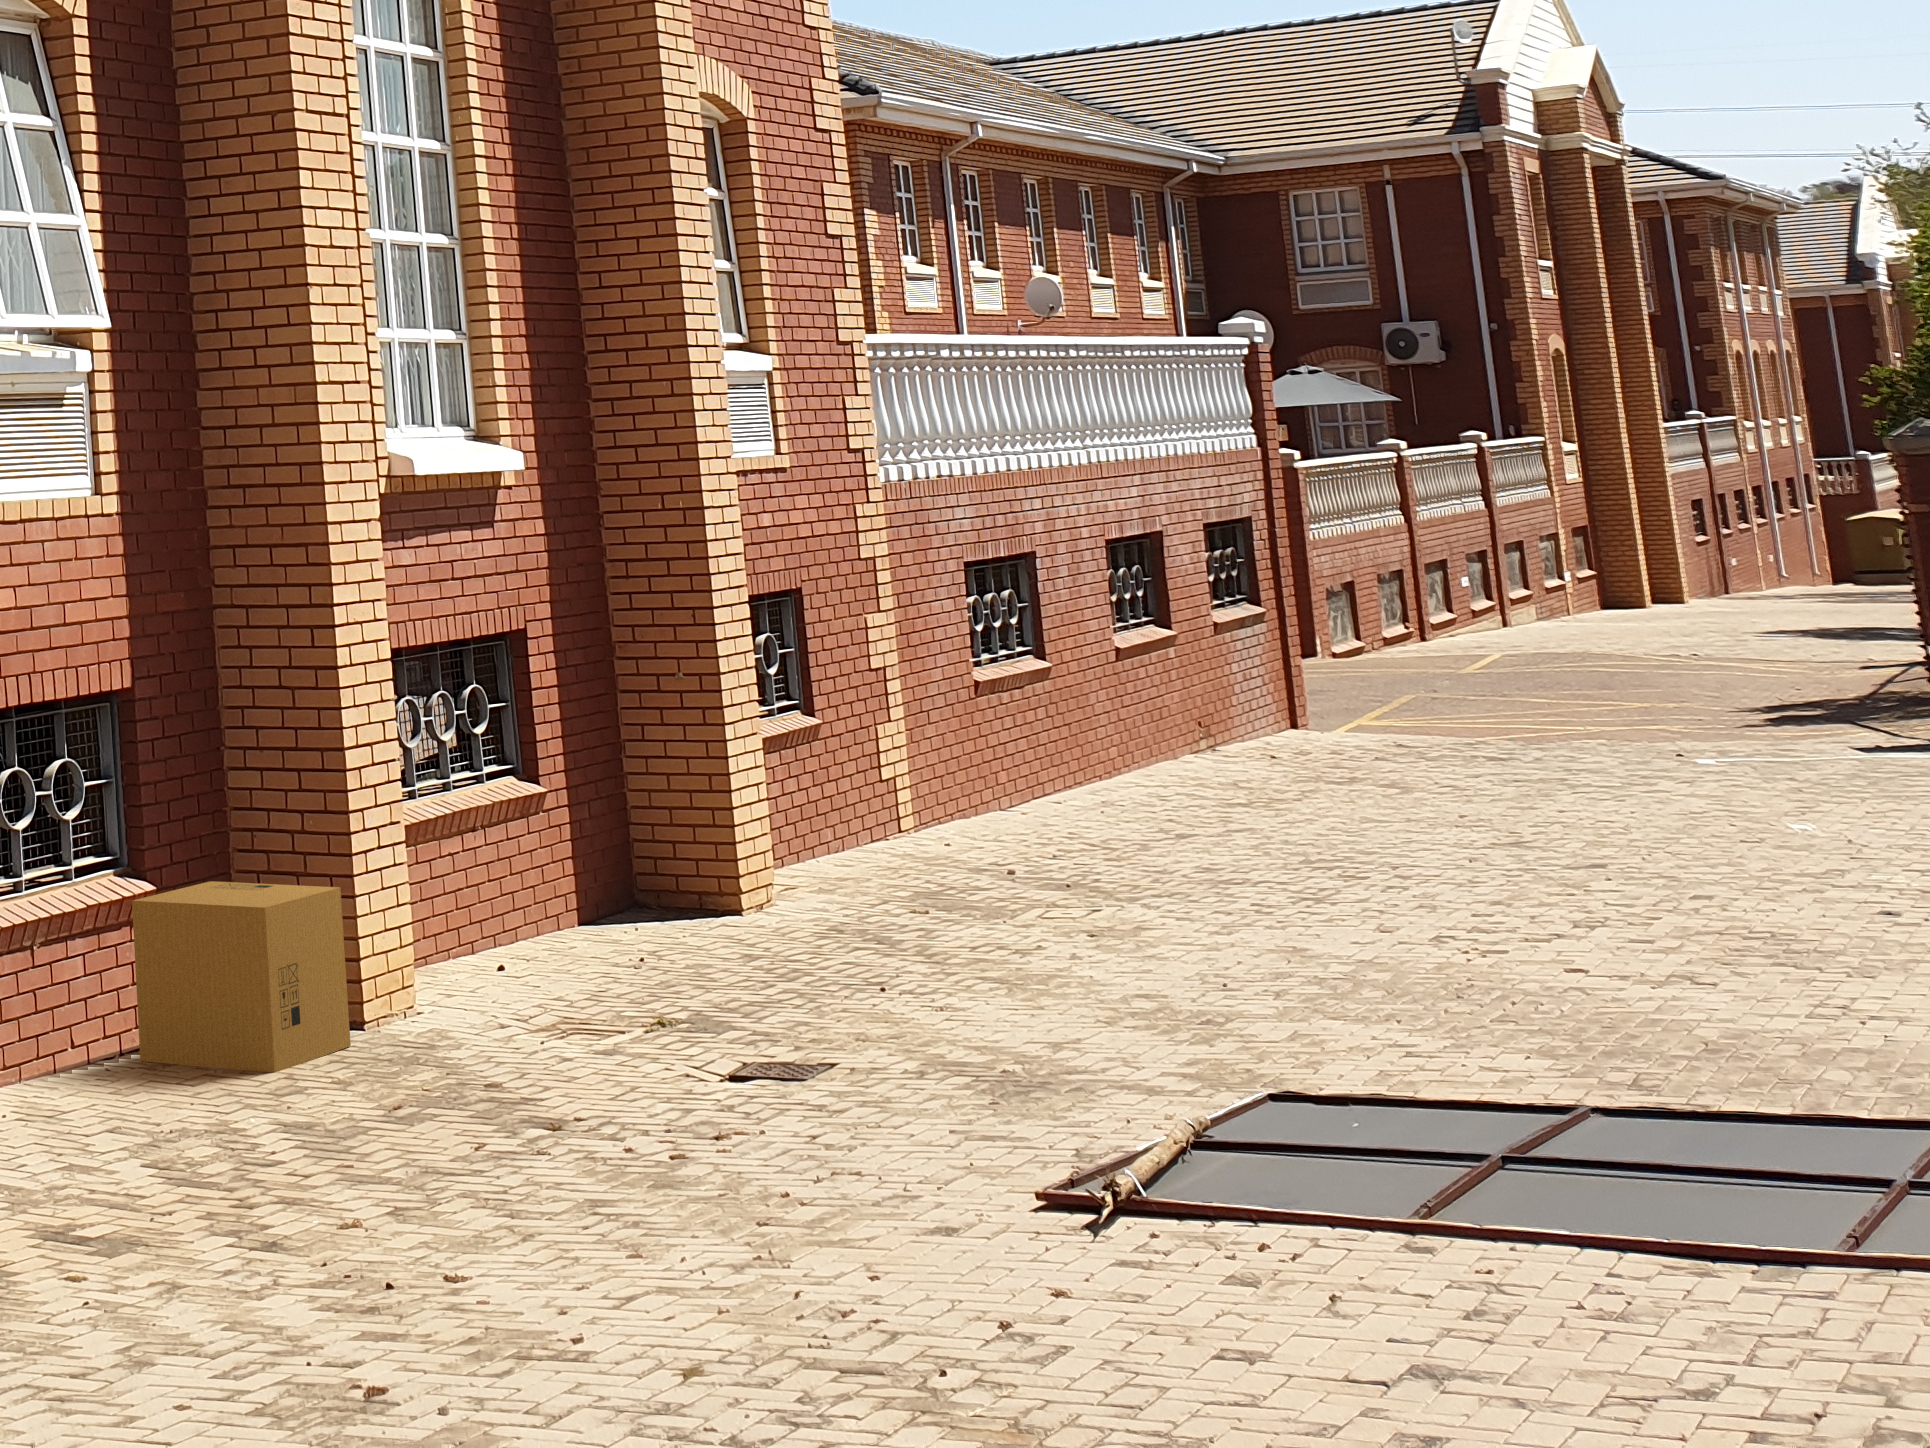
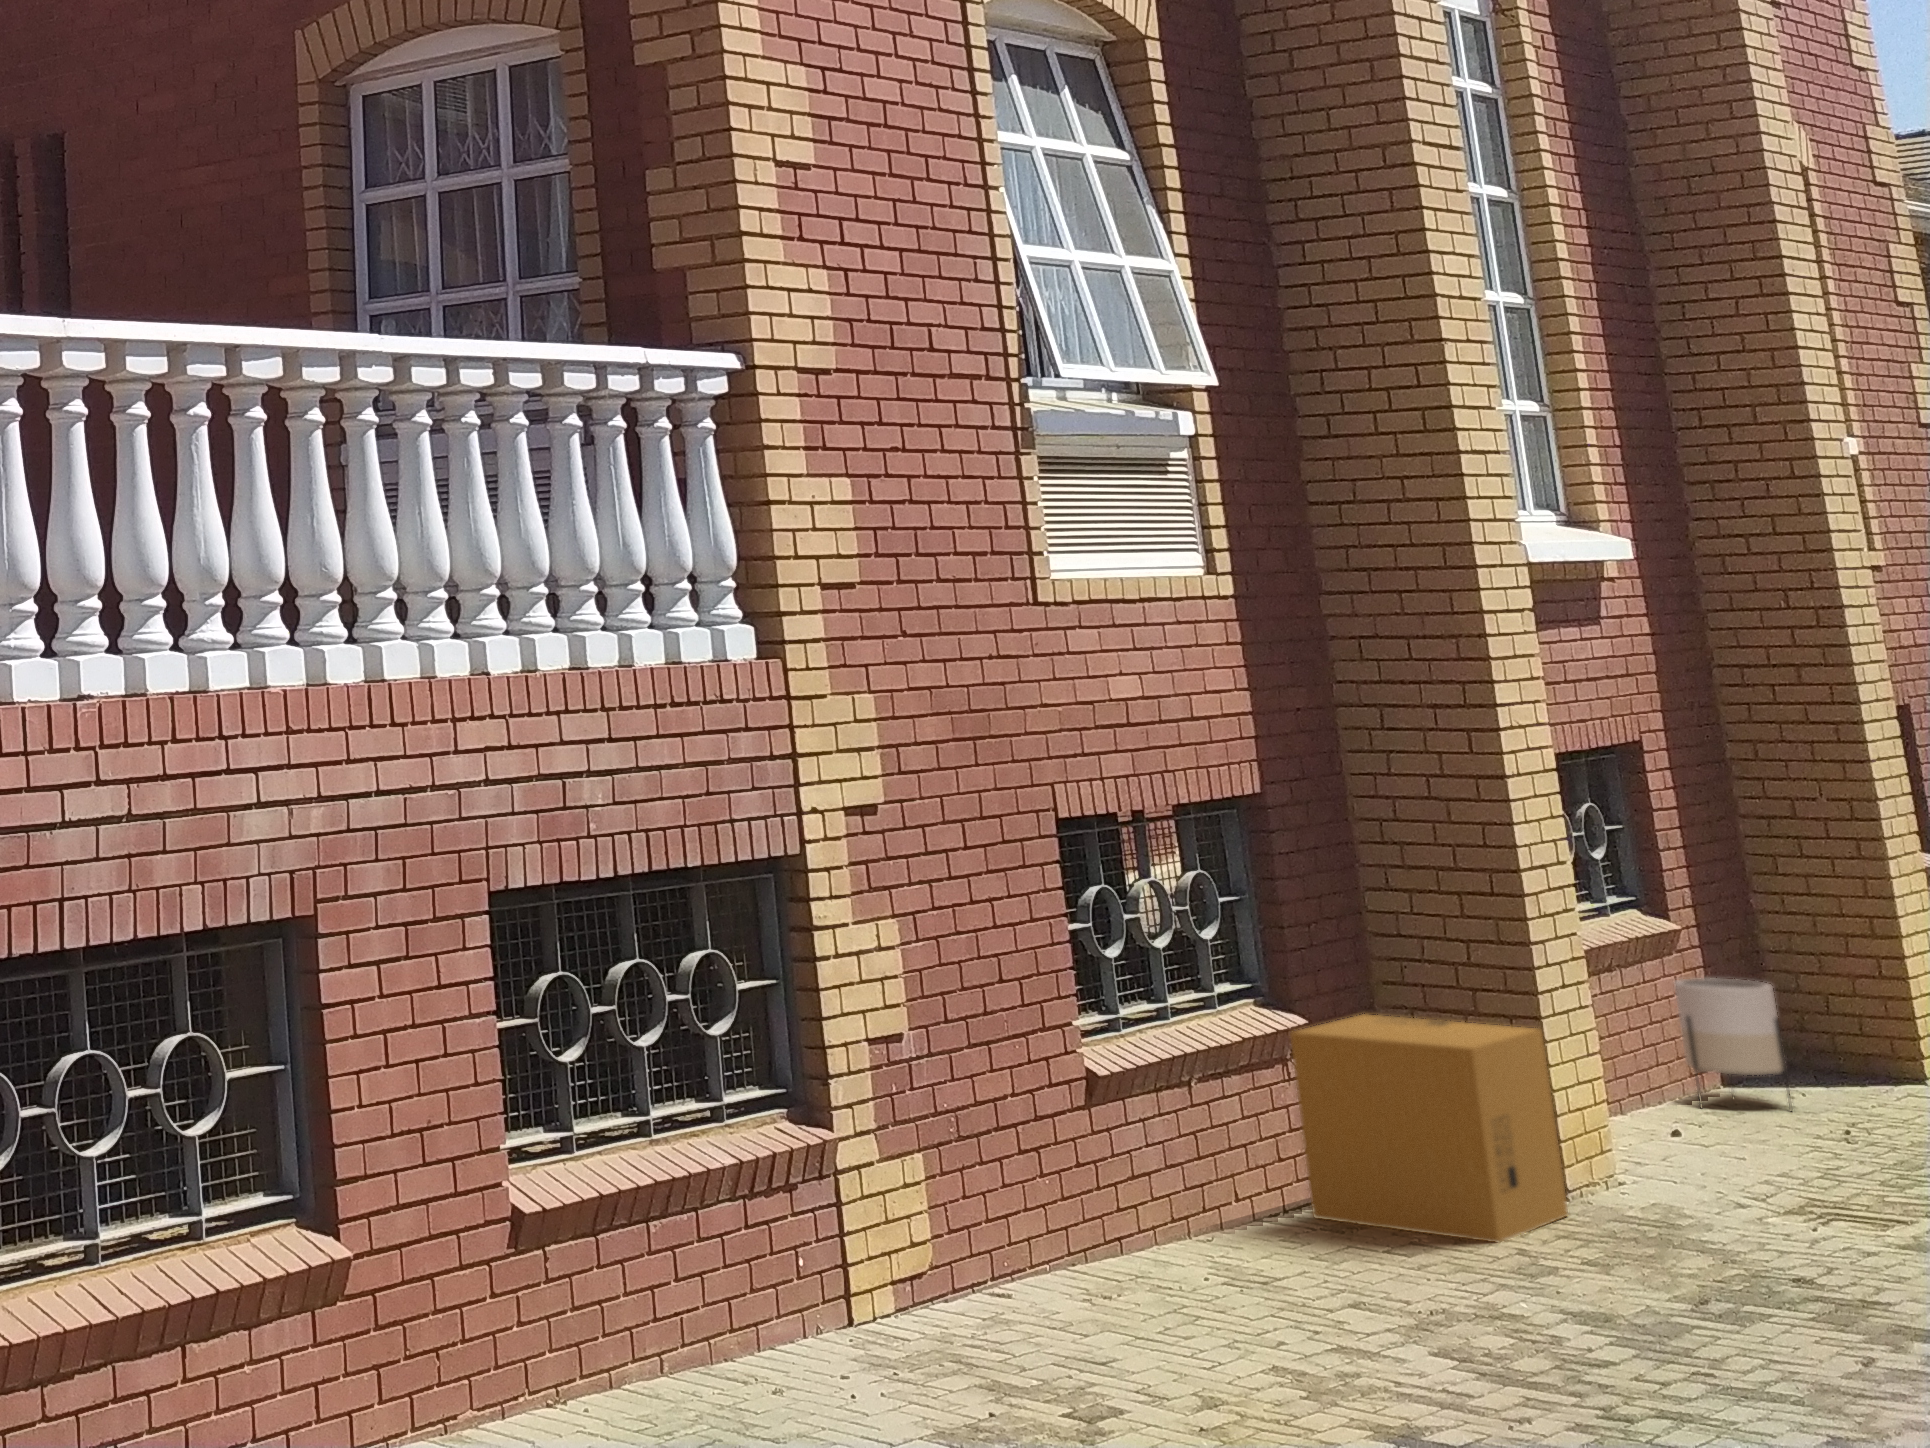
planter: none [528,834,610,947] -> present [1674,978,1791,1105]

